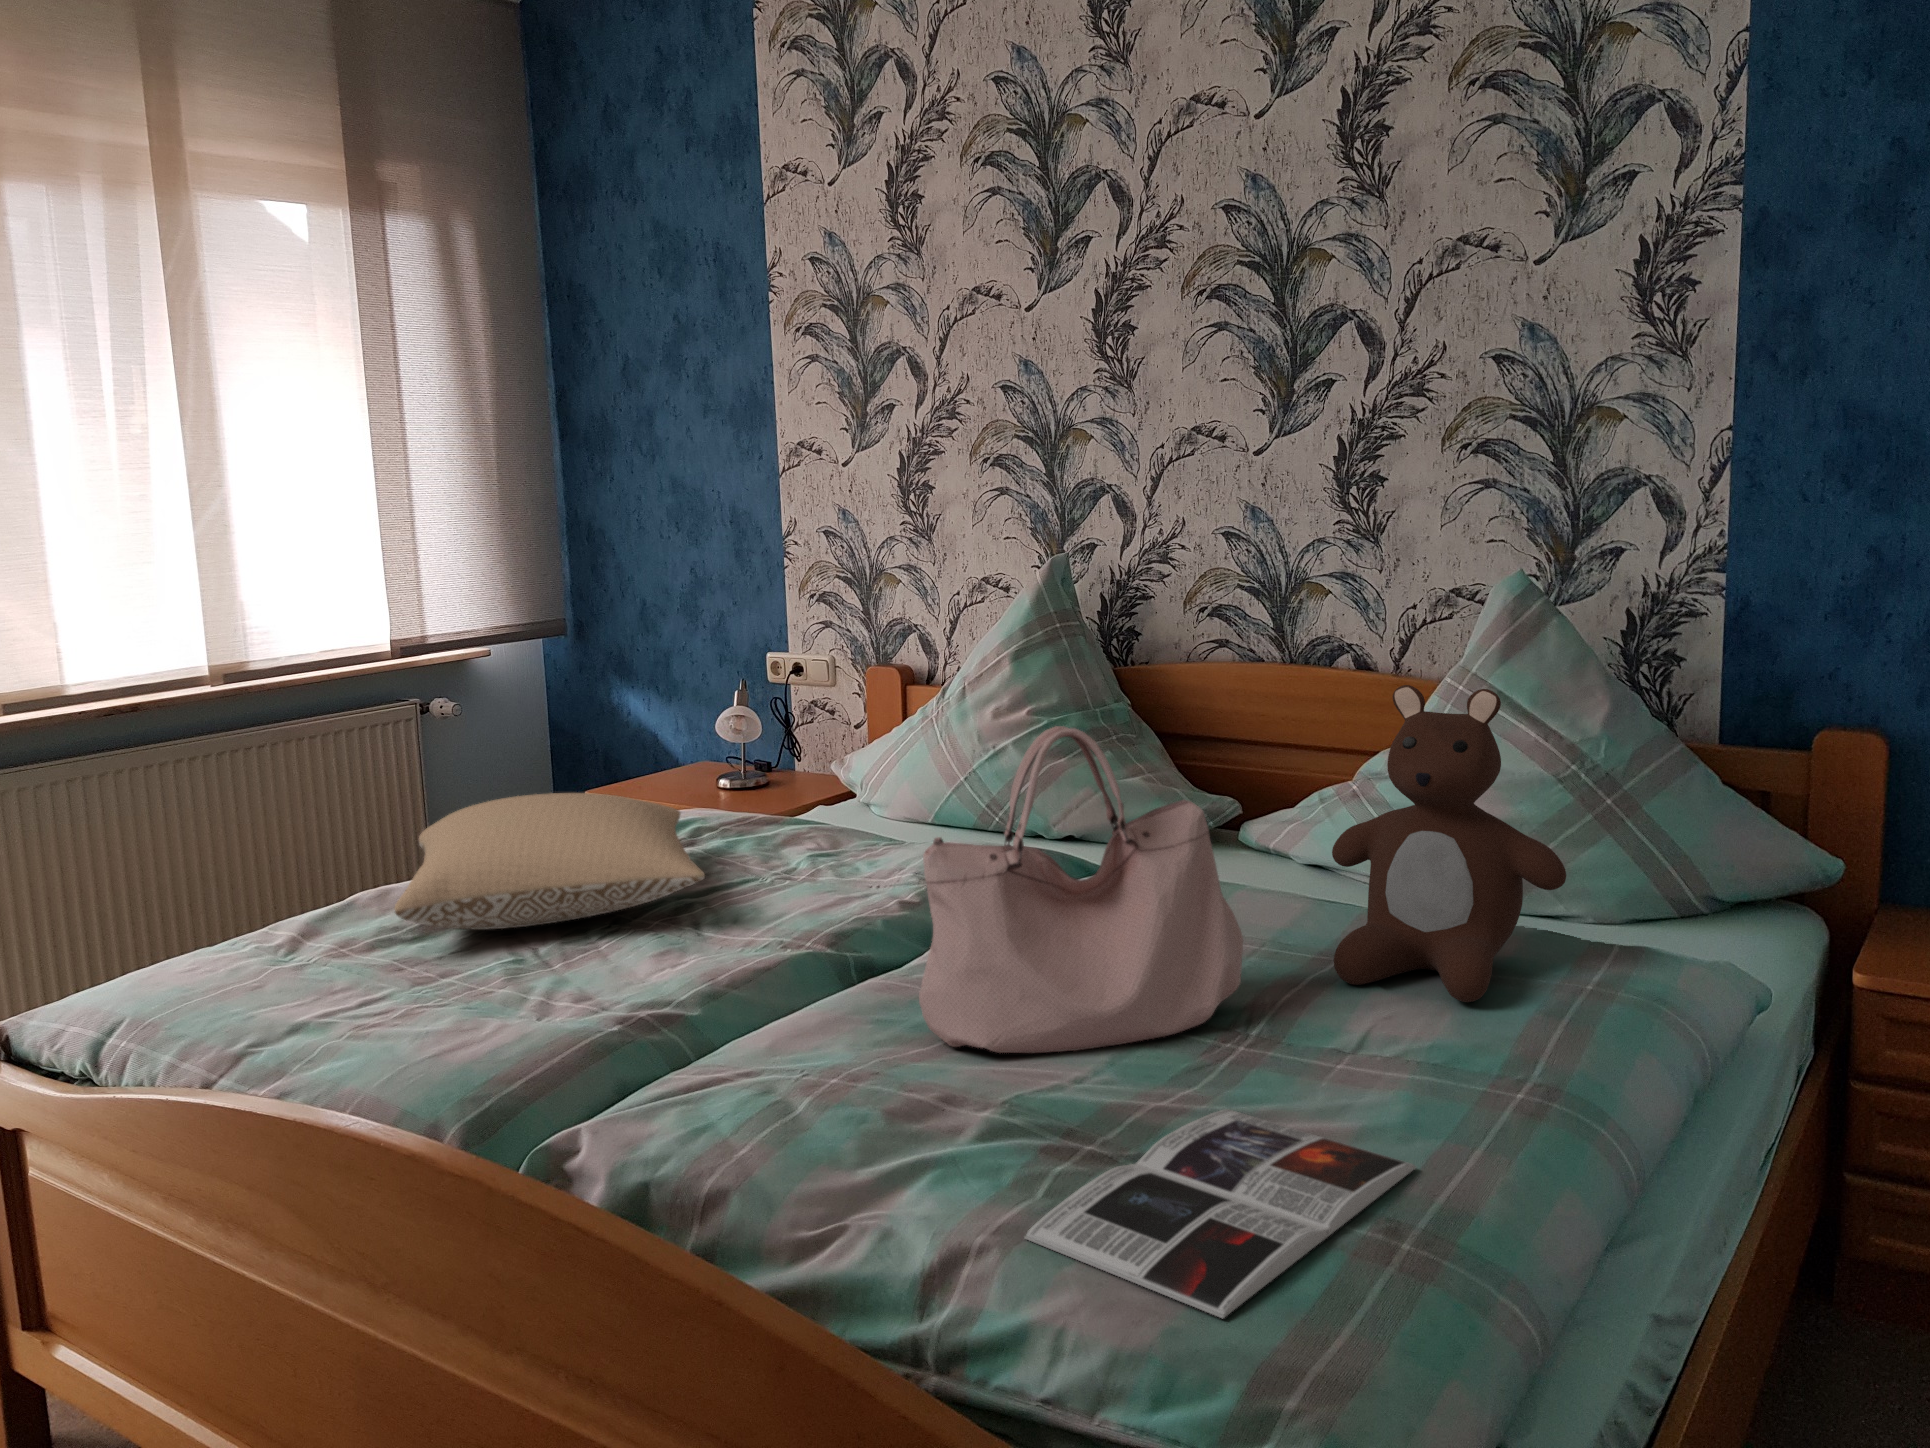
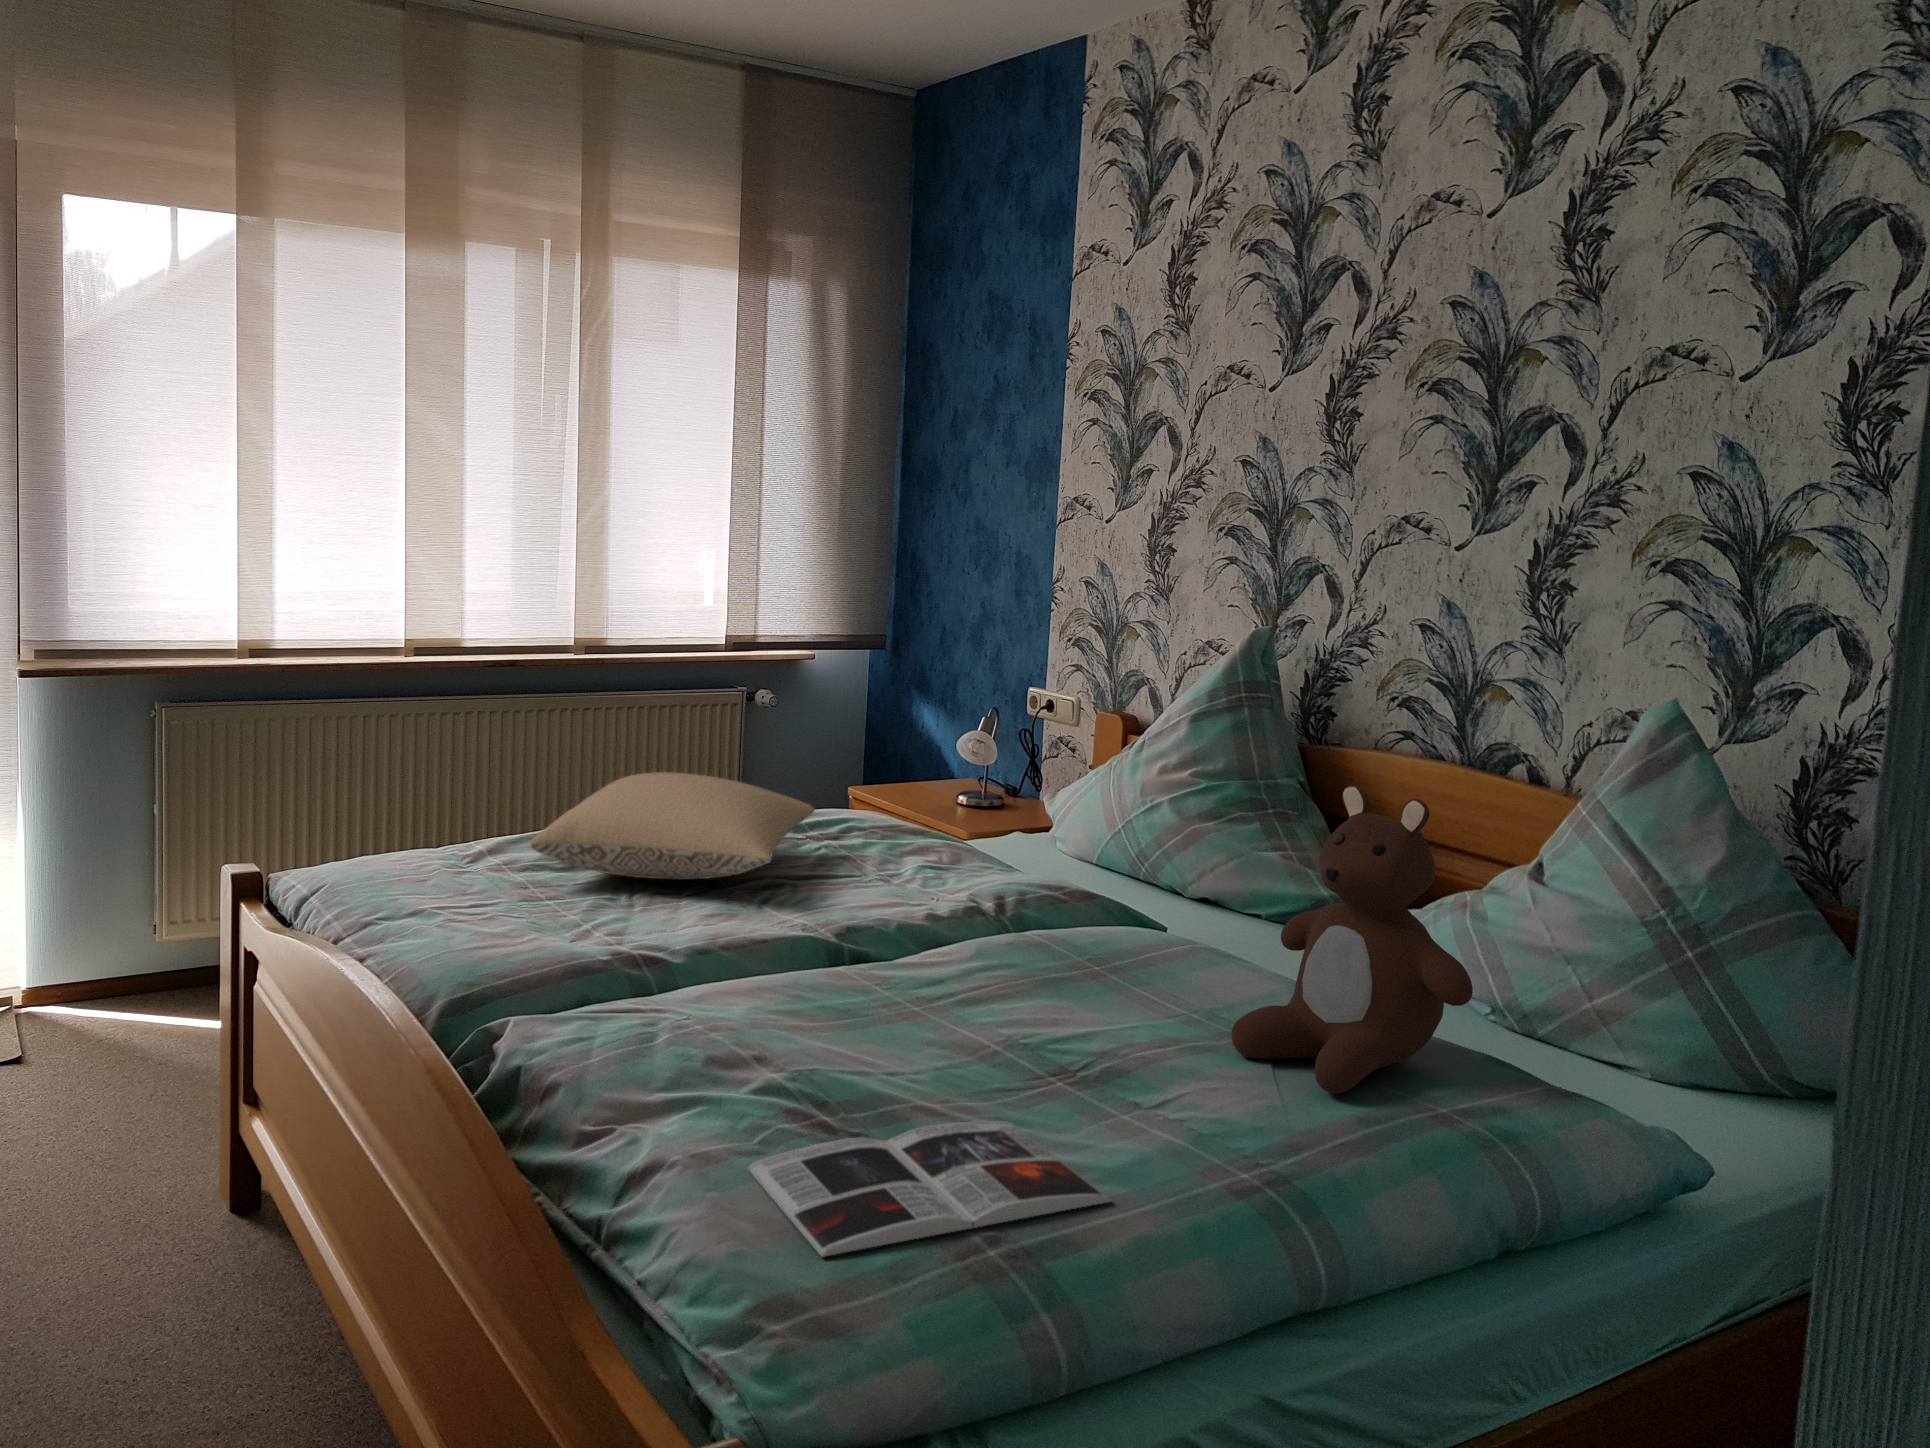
handbag: present [919,726,1243,1053] -> none [835,770,1131,1059]

